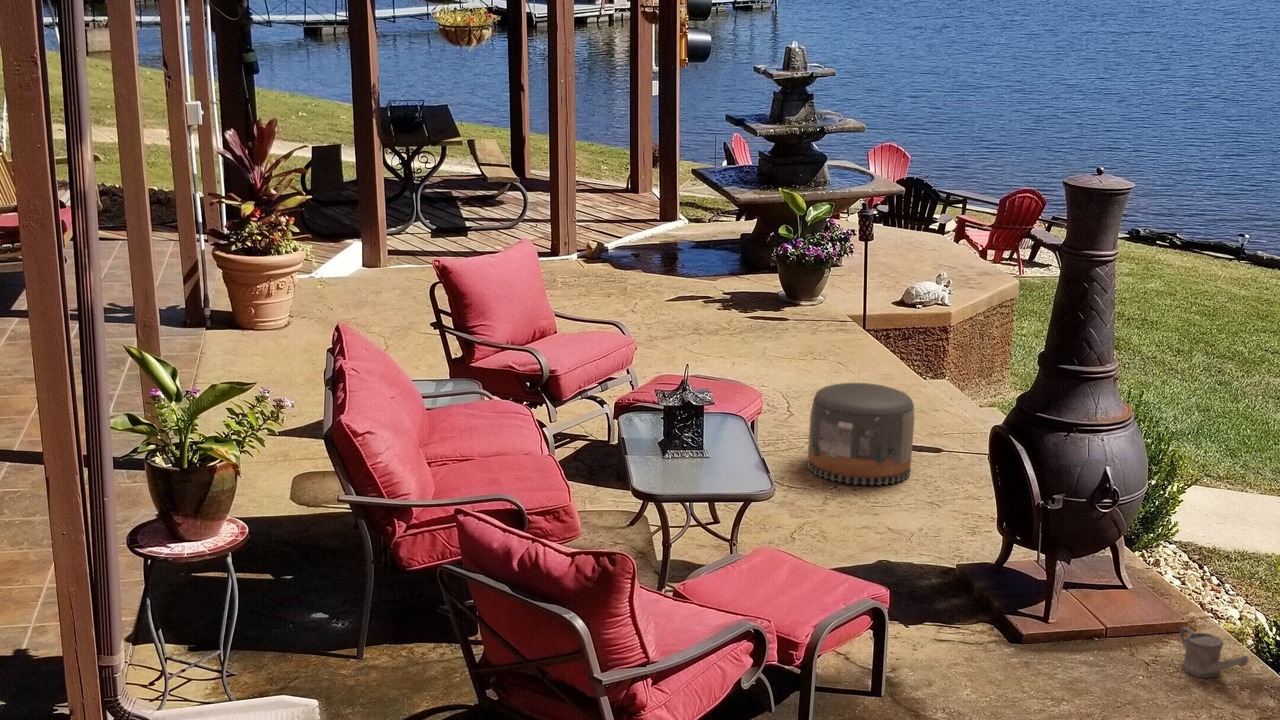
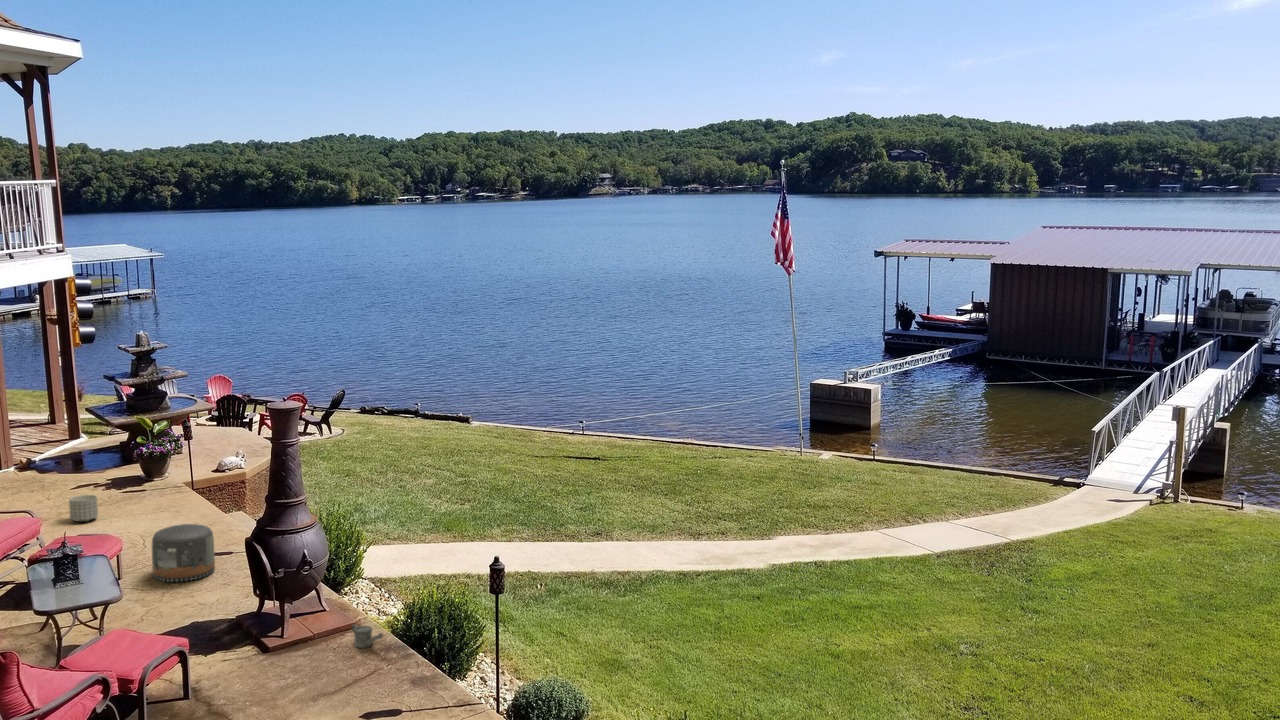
planter: none [674,311,717,357] -> present [69,495,98,522]

